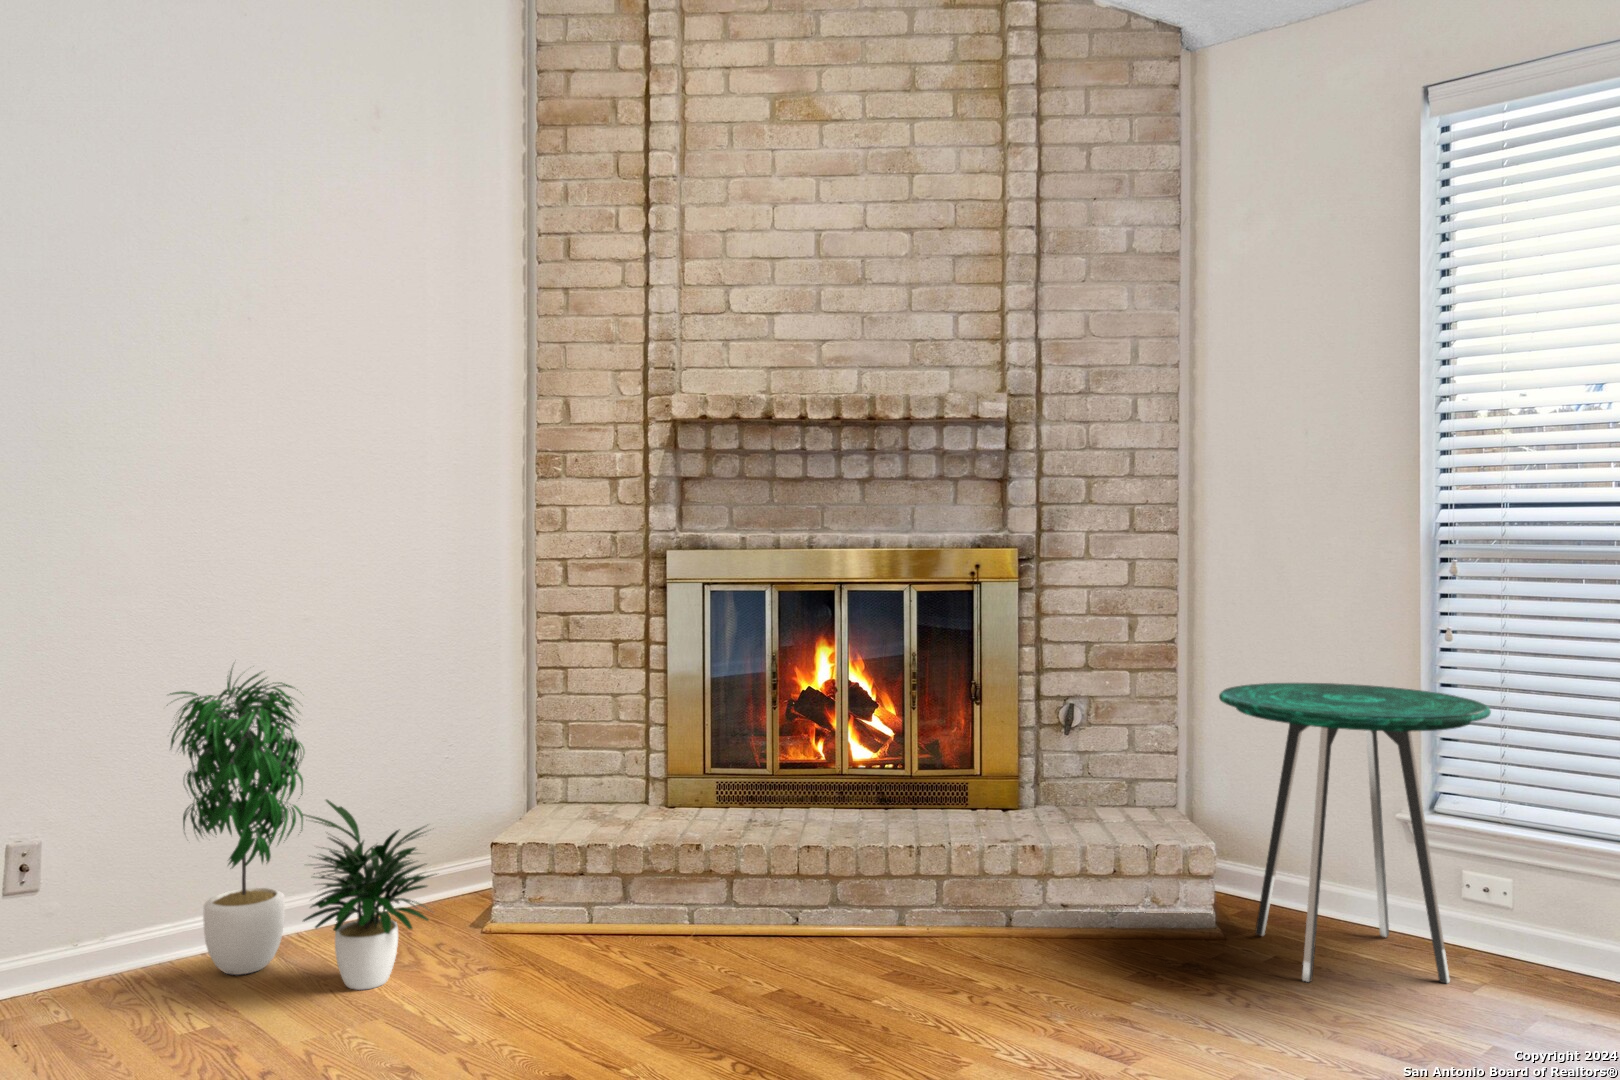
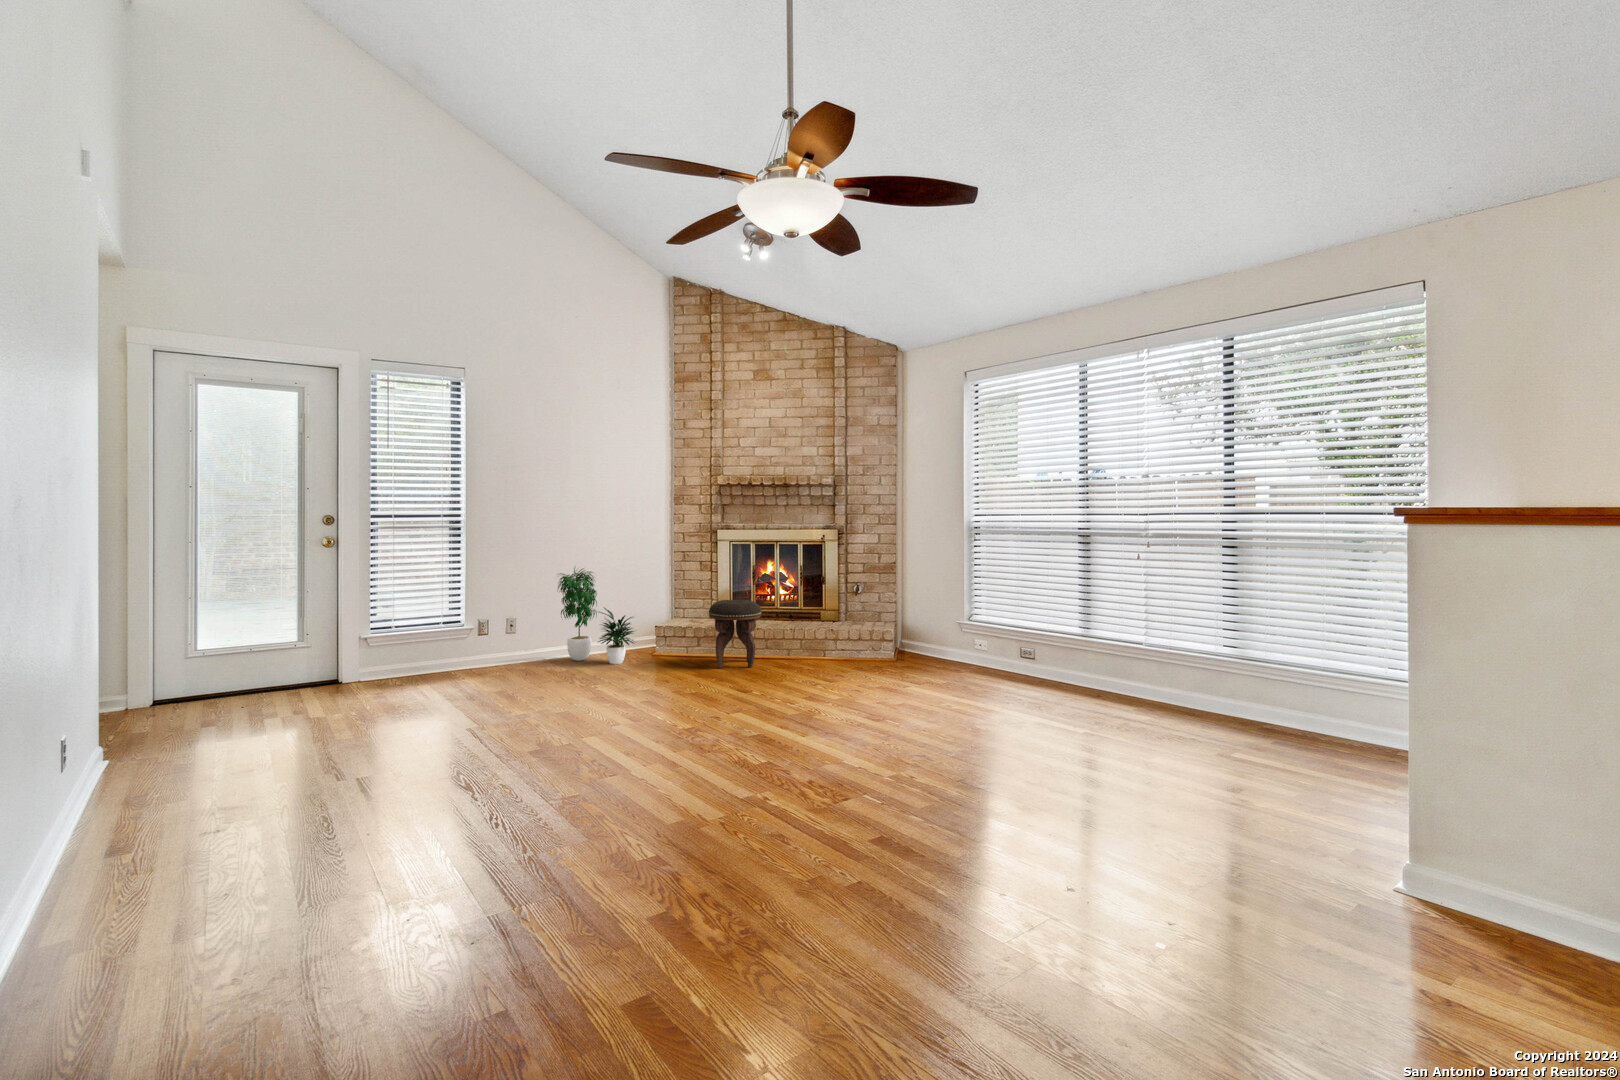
side table: present [1219,683,1491,983] -> none [888,576,970,670]
footstool: none [675,766,843,1002] -> present [709,600,761,668]

